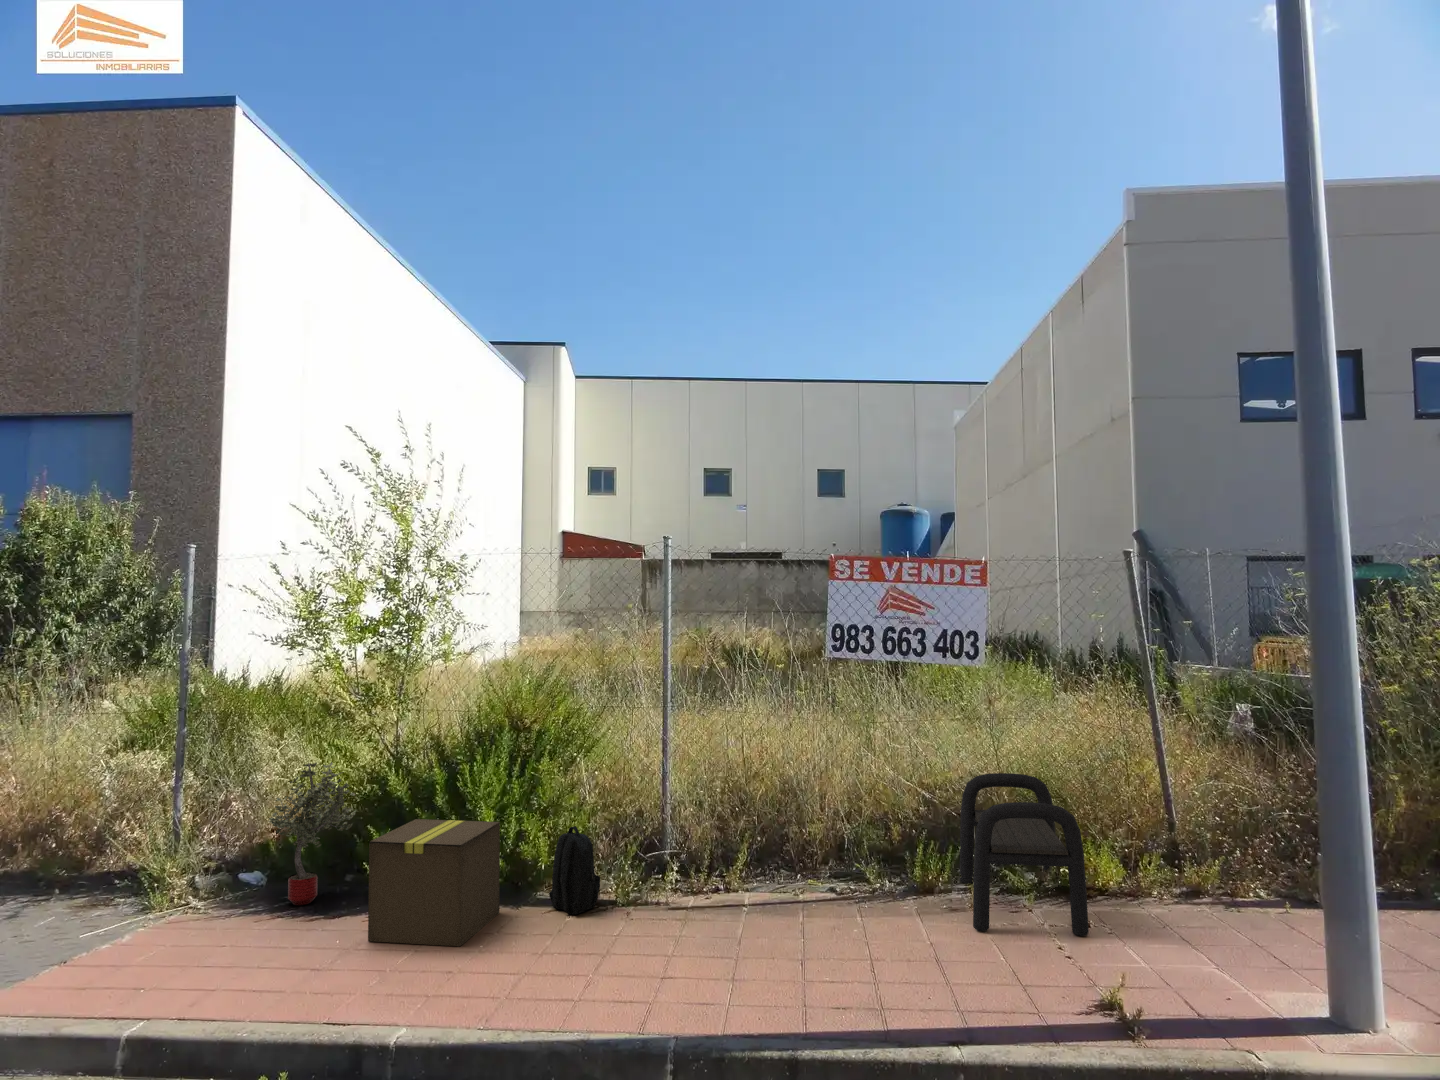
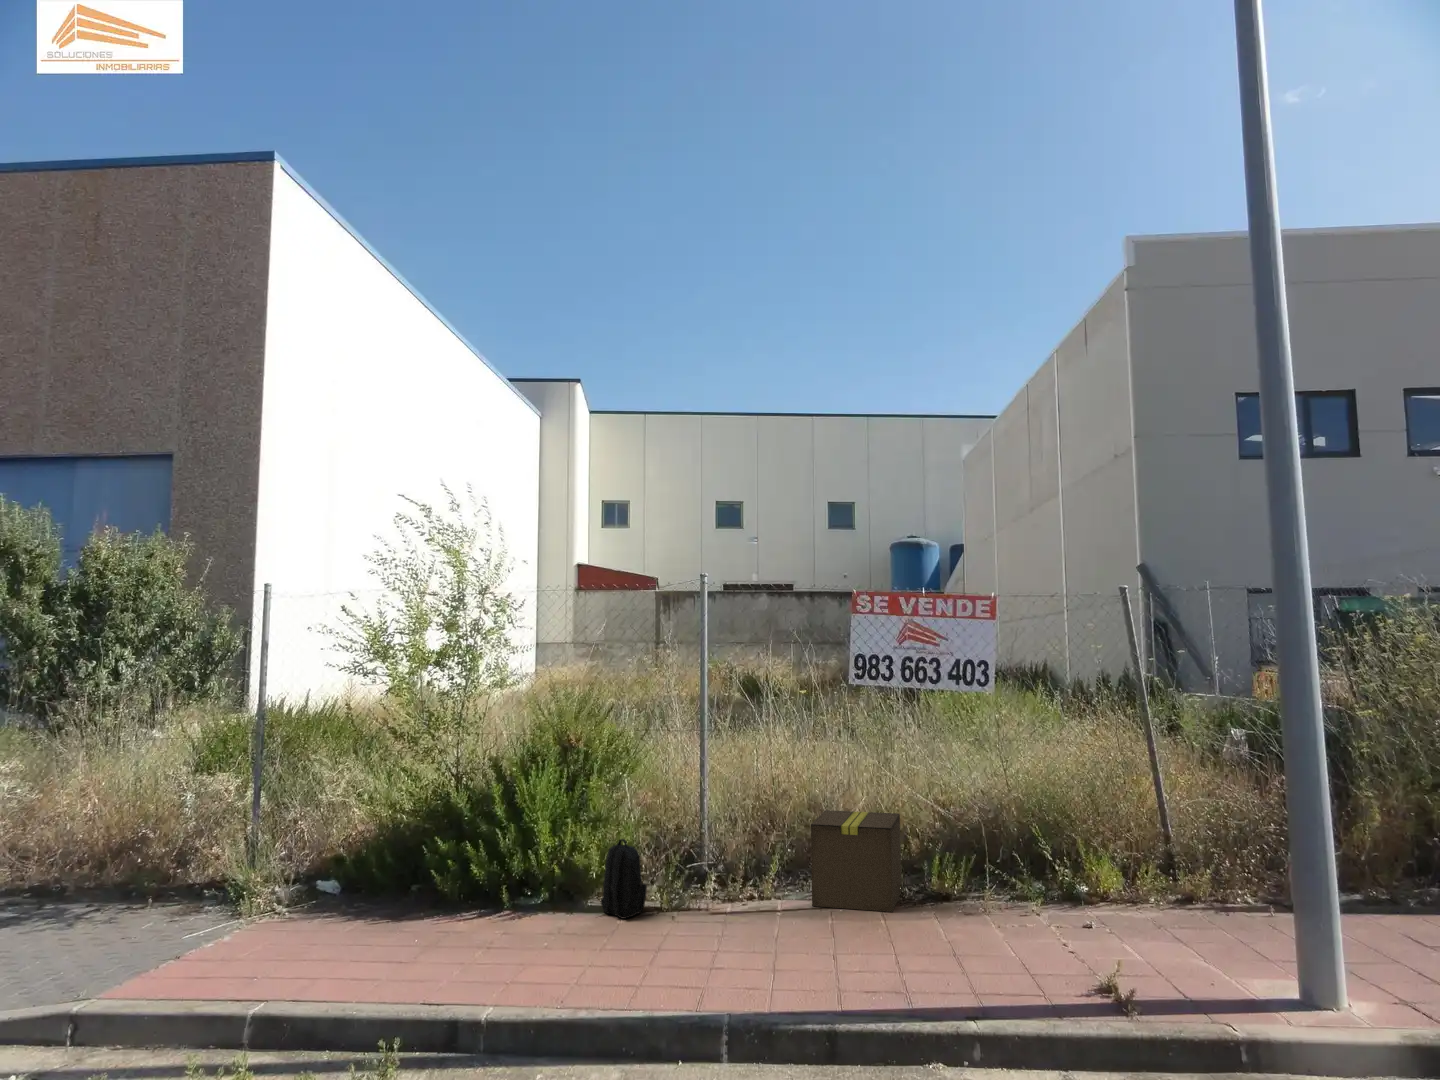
potted tree: present [269,762,356,905] -> none [341,780,423,912]
bench: present [960,773,1089,936] -> none [974,791,1090,935]
cardboard box: present [368,819,500,946] -> present [811,810,902,912]

